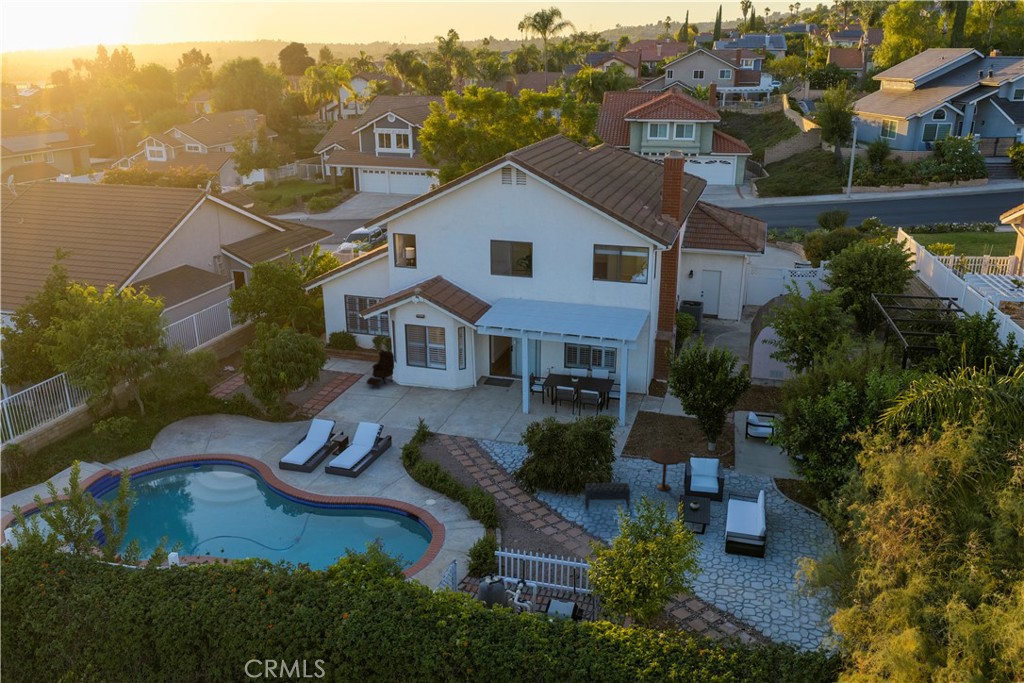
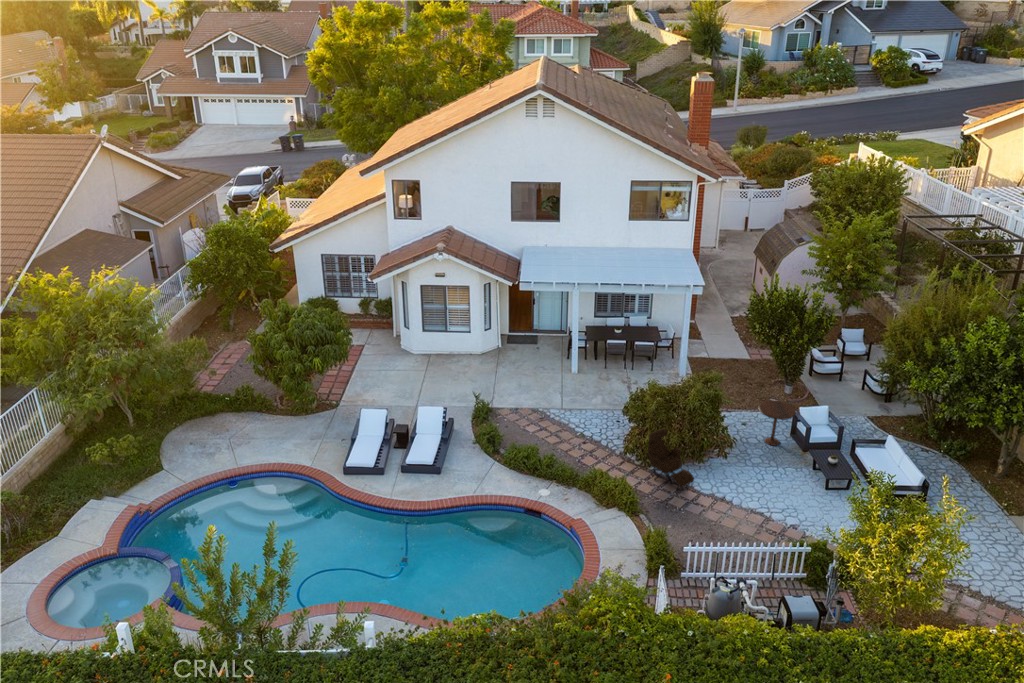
lounge chair: present [367,351,394,386] -> present [648,429,694,489]
bench: present [585,483,630,508] -> none [706,444,758,476]

